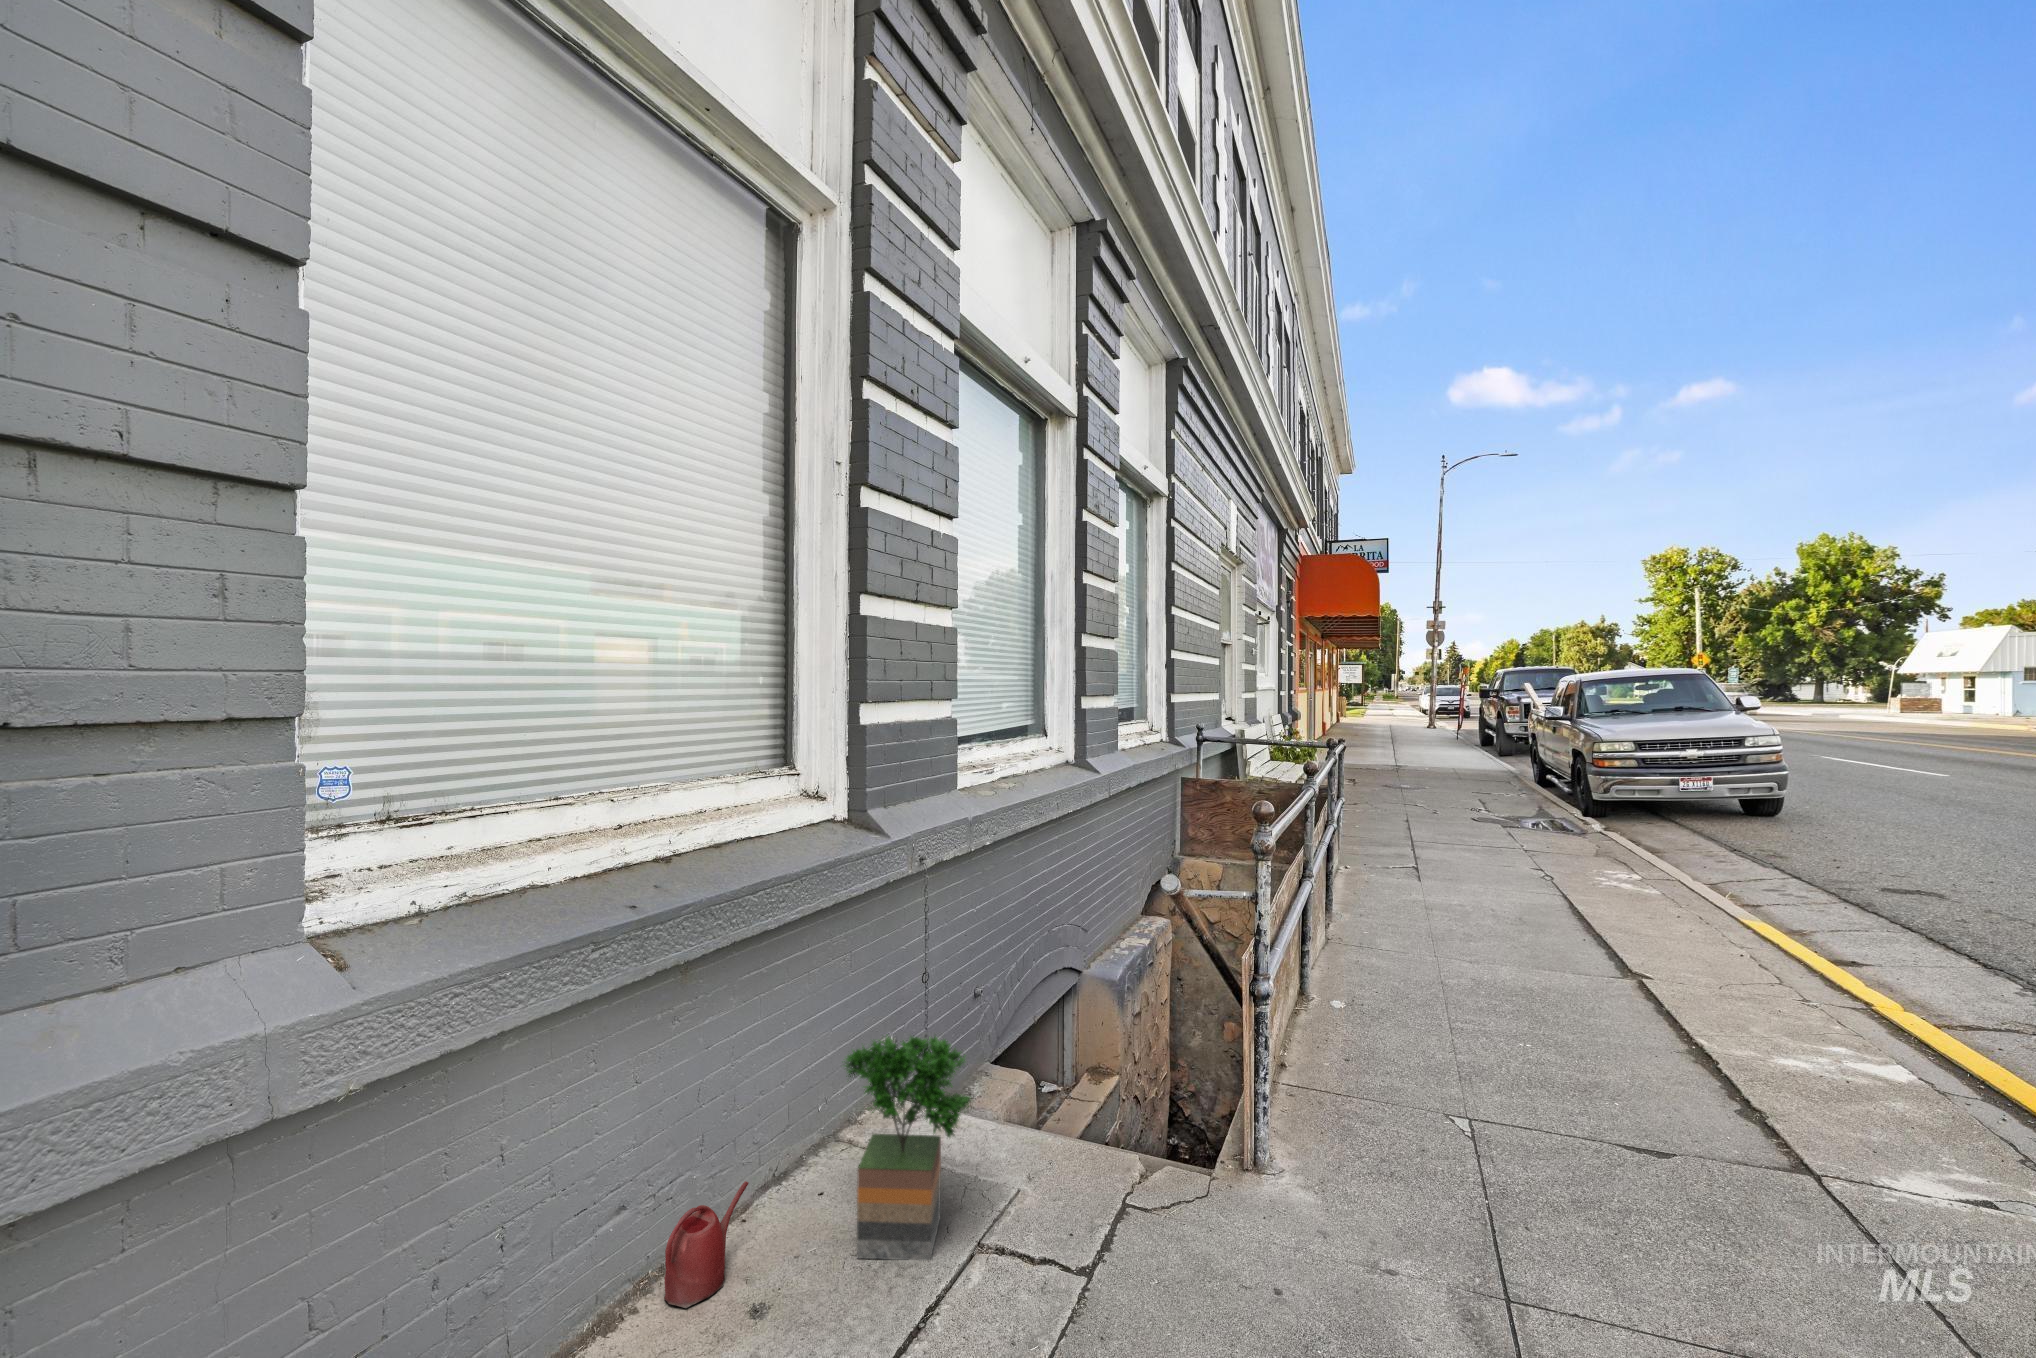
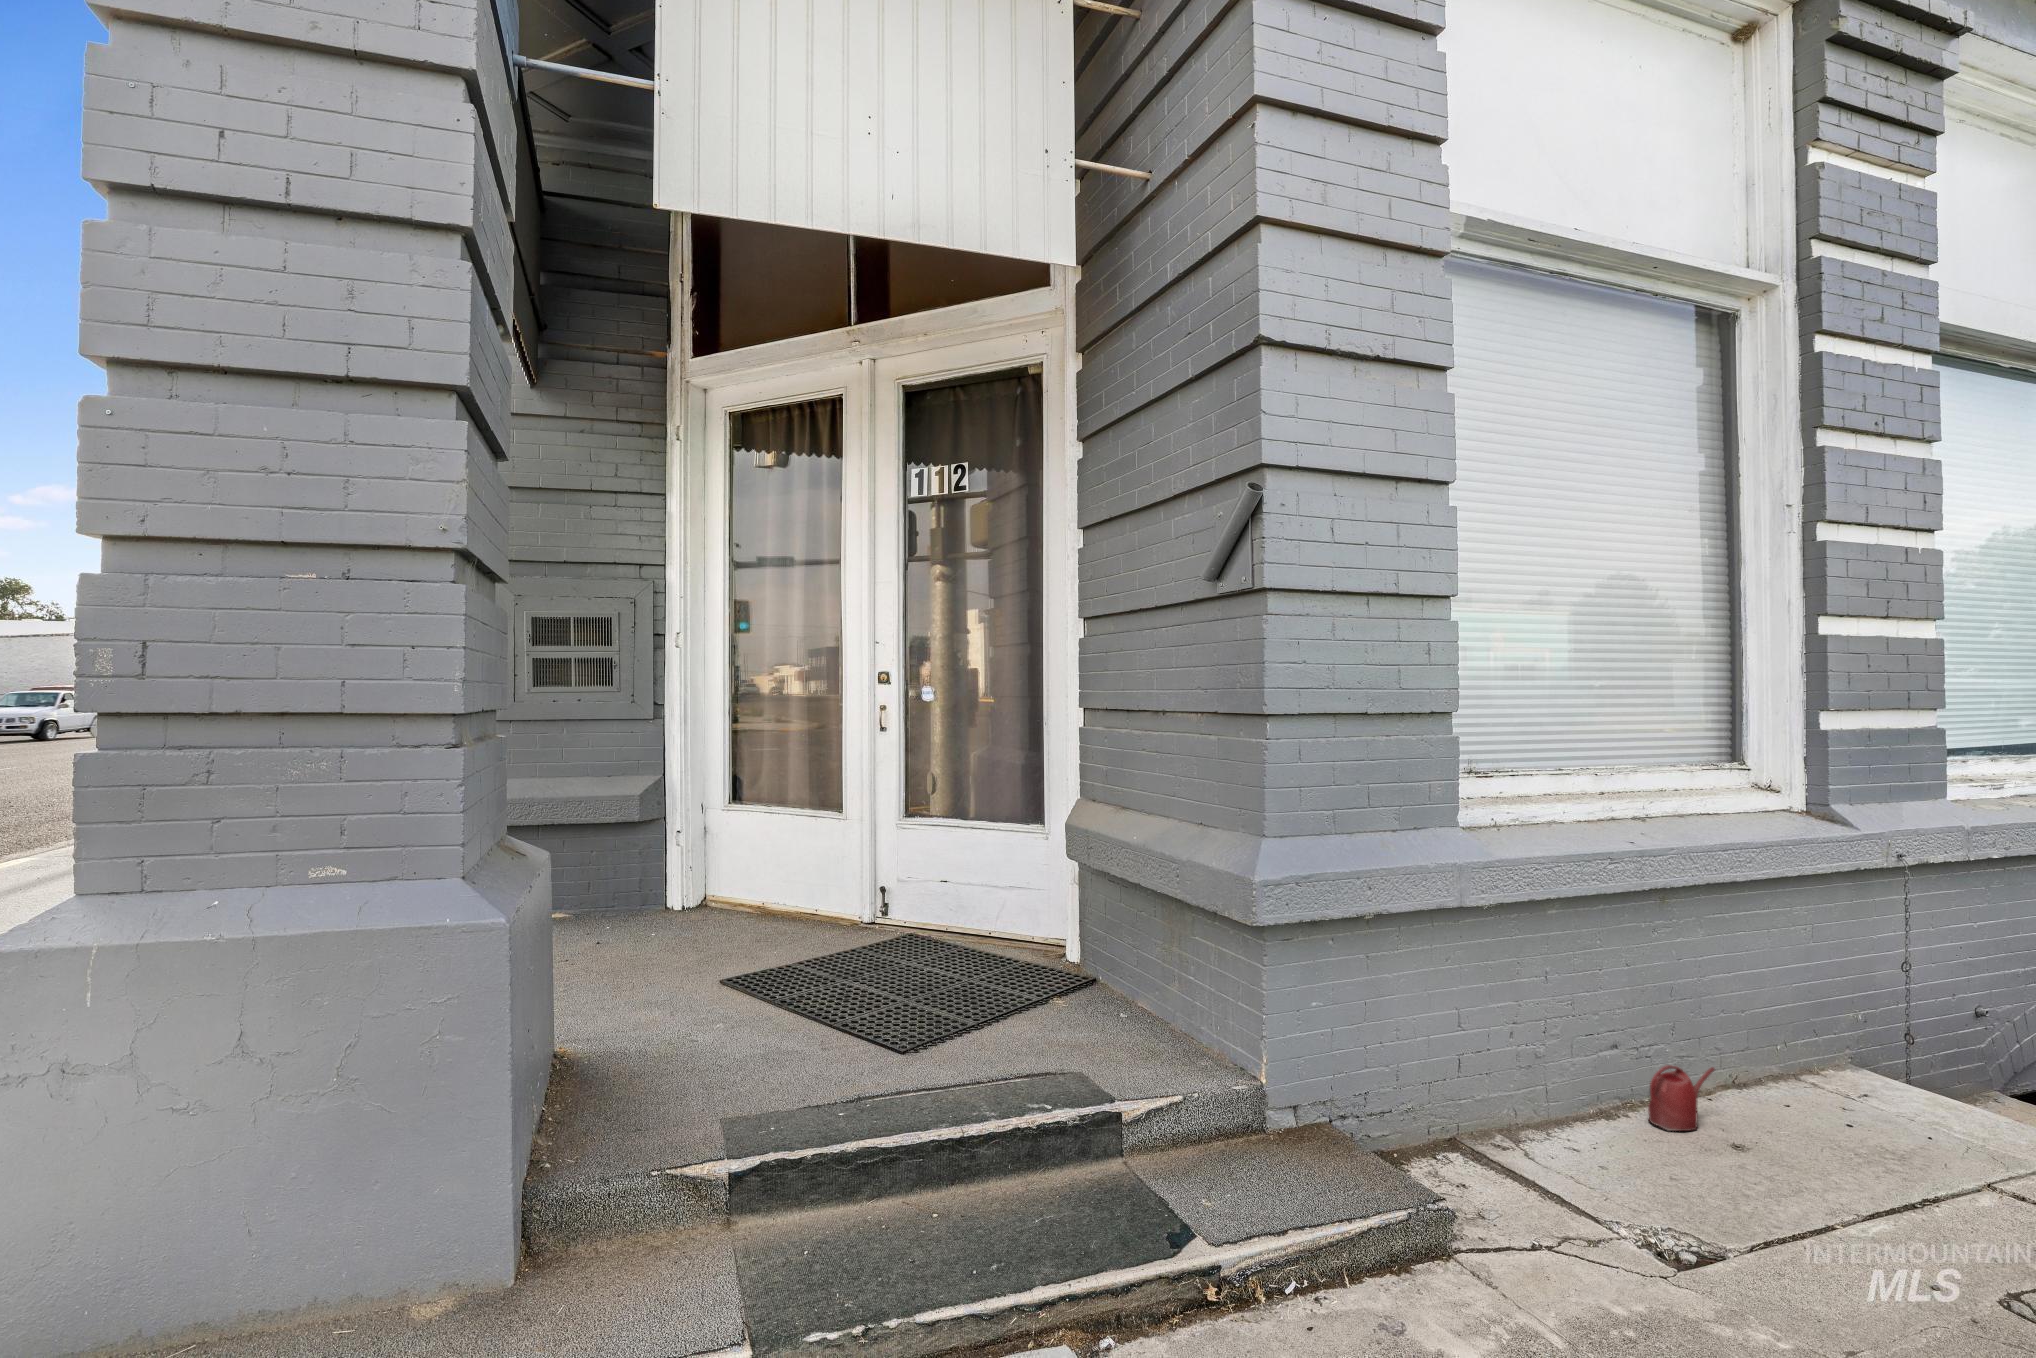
potted tree: present [844,1037,970,1260] -> none [1804,984,1958,1179]

